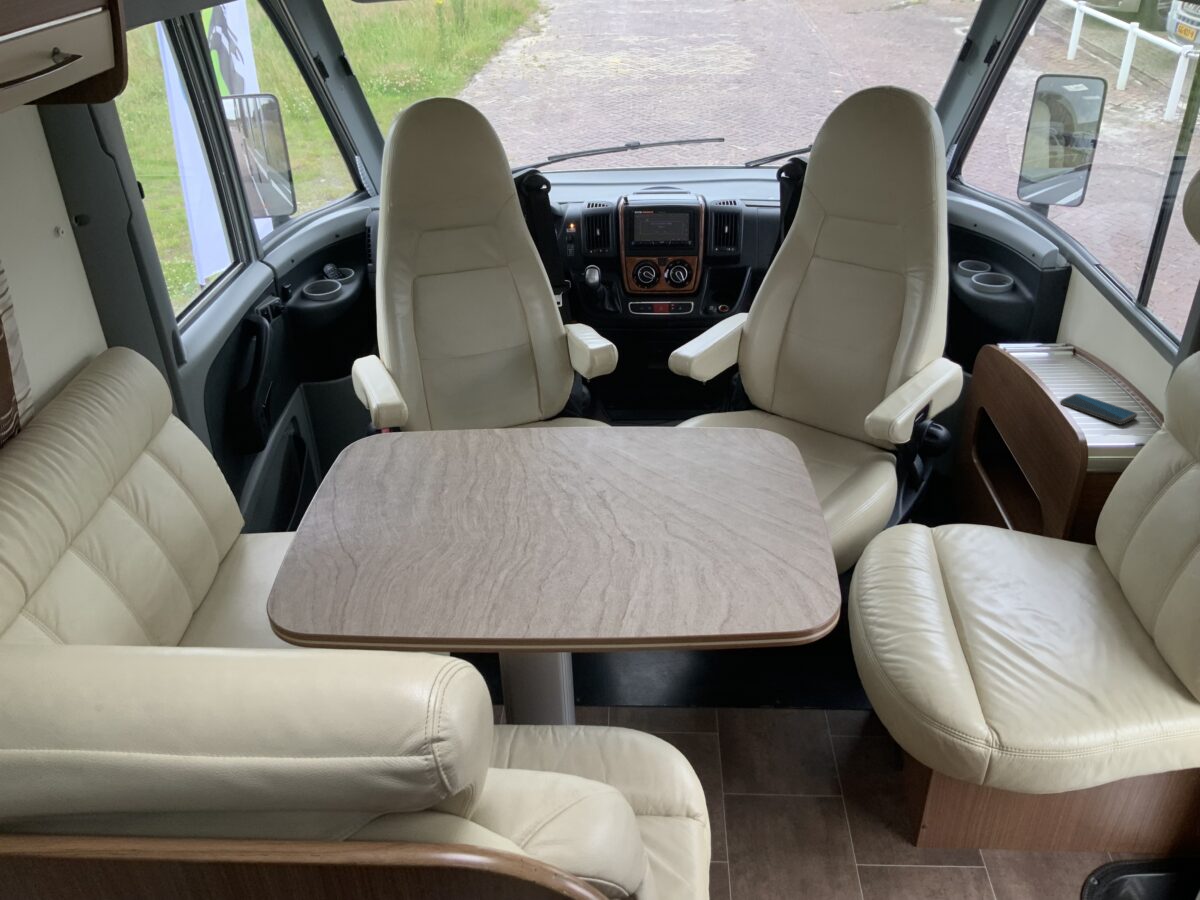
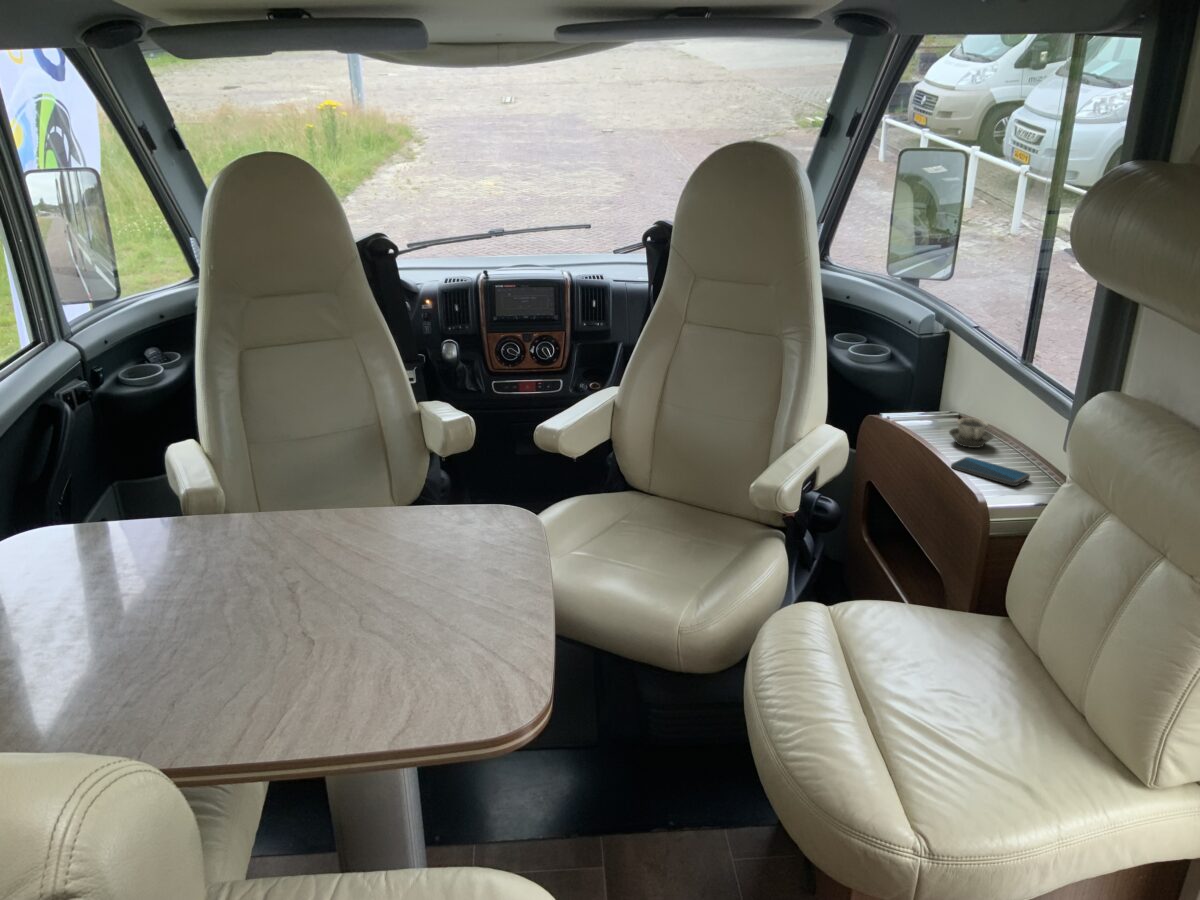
cup: none [1062,355,1106,384] -> present [949,418,993,448]

